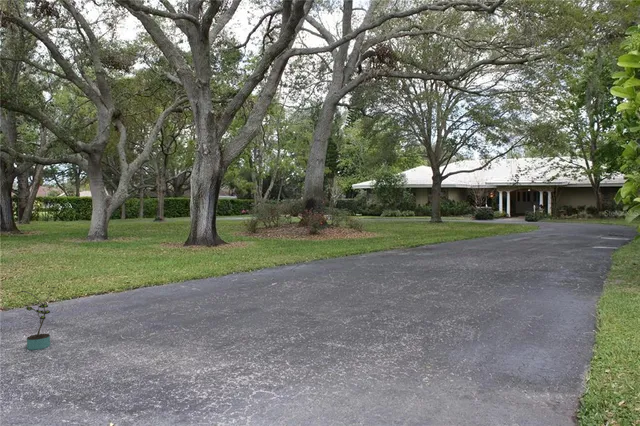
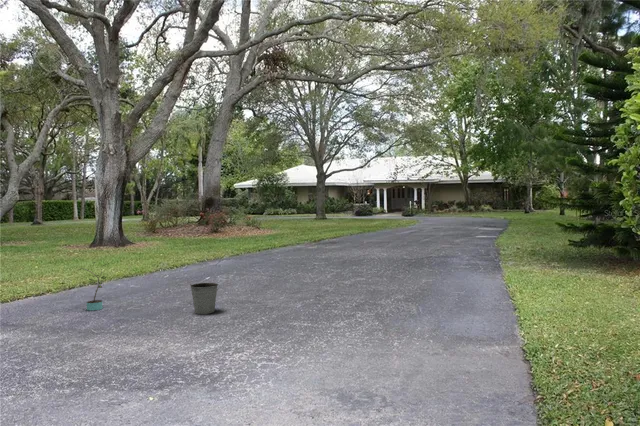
bucket: none [132,326,178,379] -> present [190,283,219,314]

